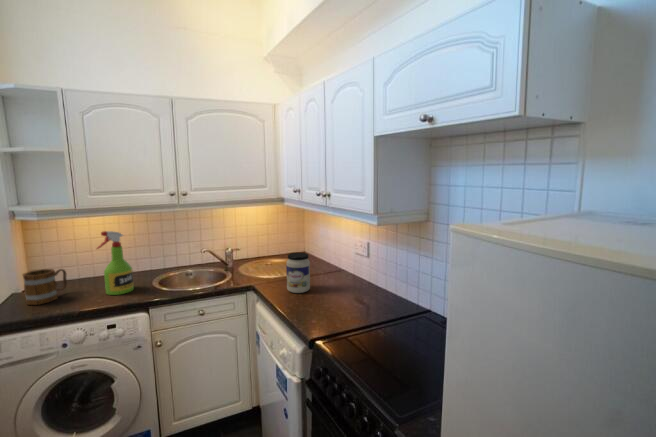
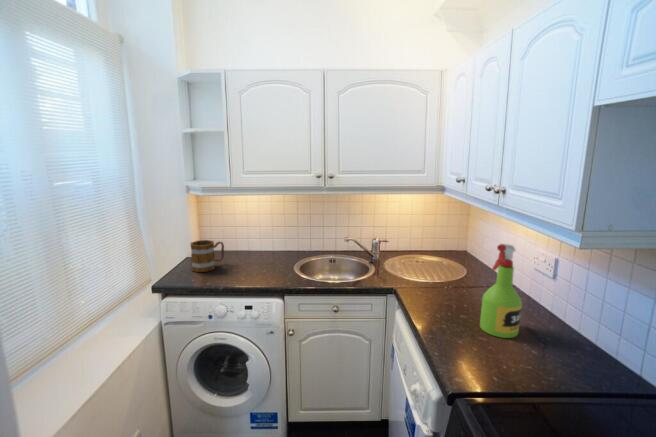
spray bottle: present [97,231,134,295] -> present [480,244,522,338]
jar: present [286,253,310,293] -> none [433,259,467,312]

